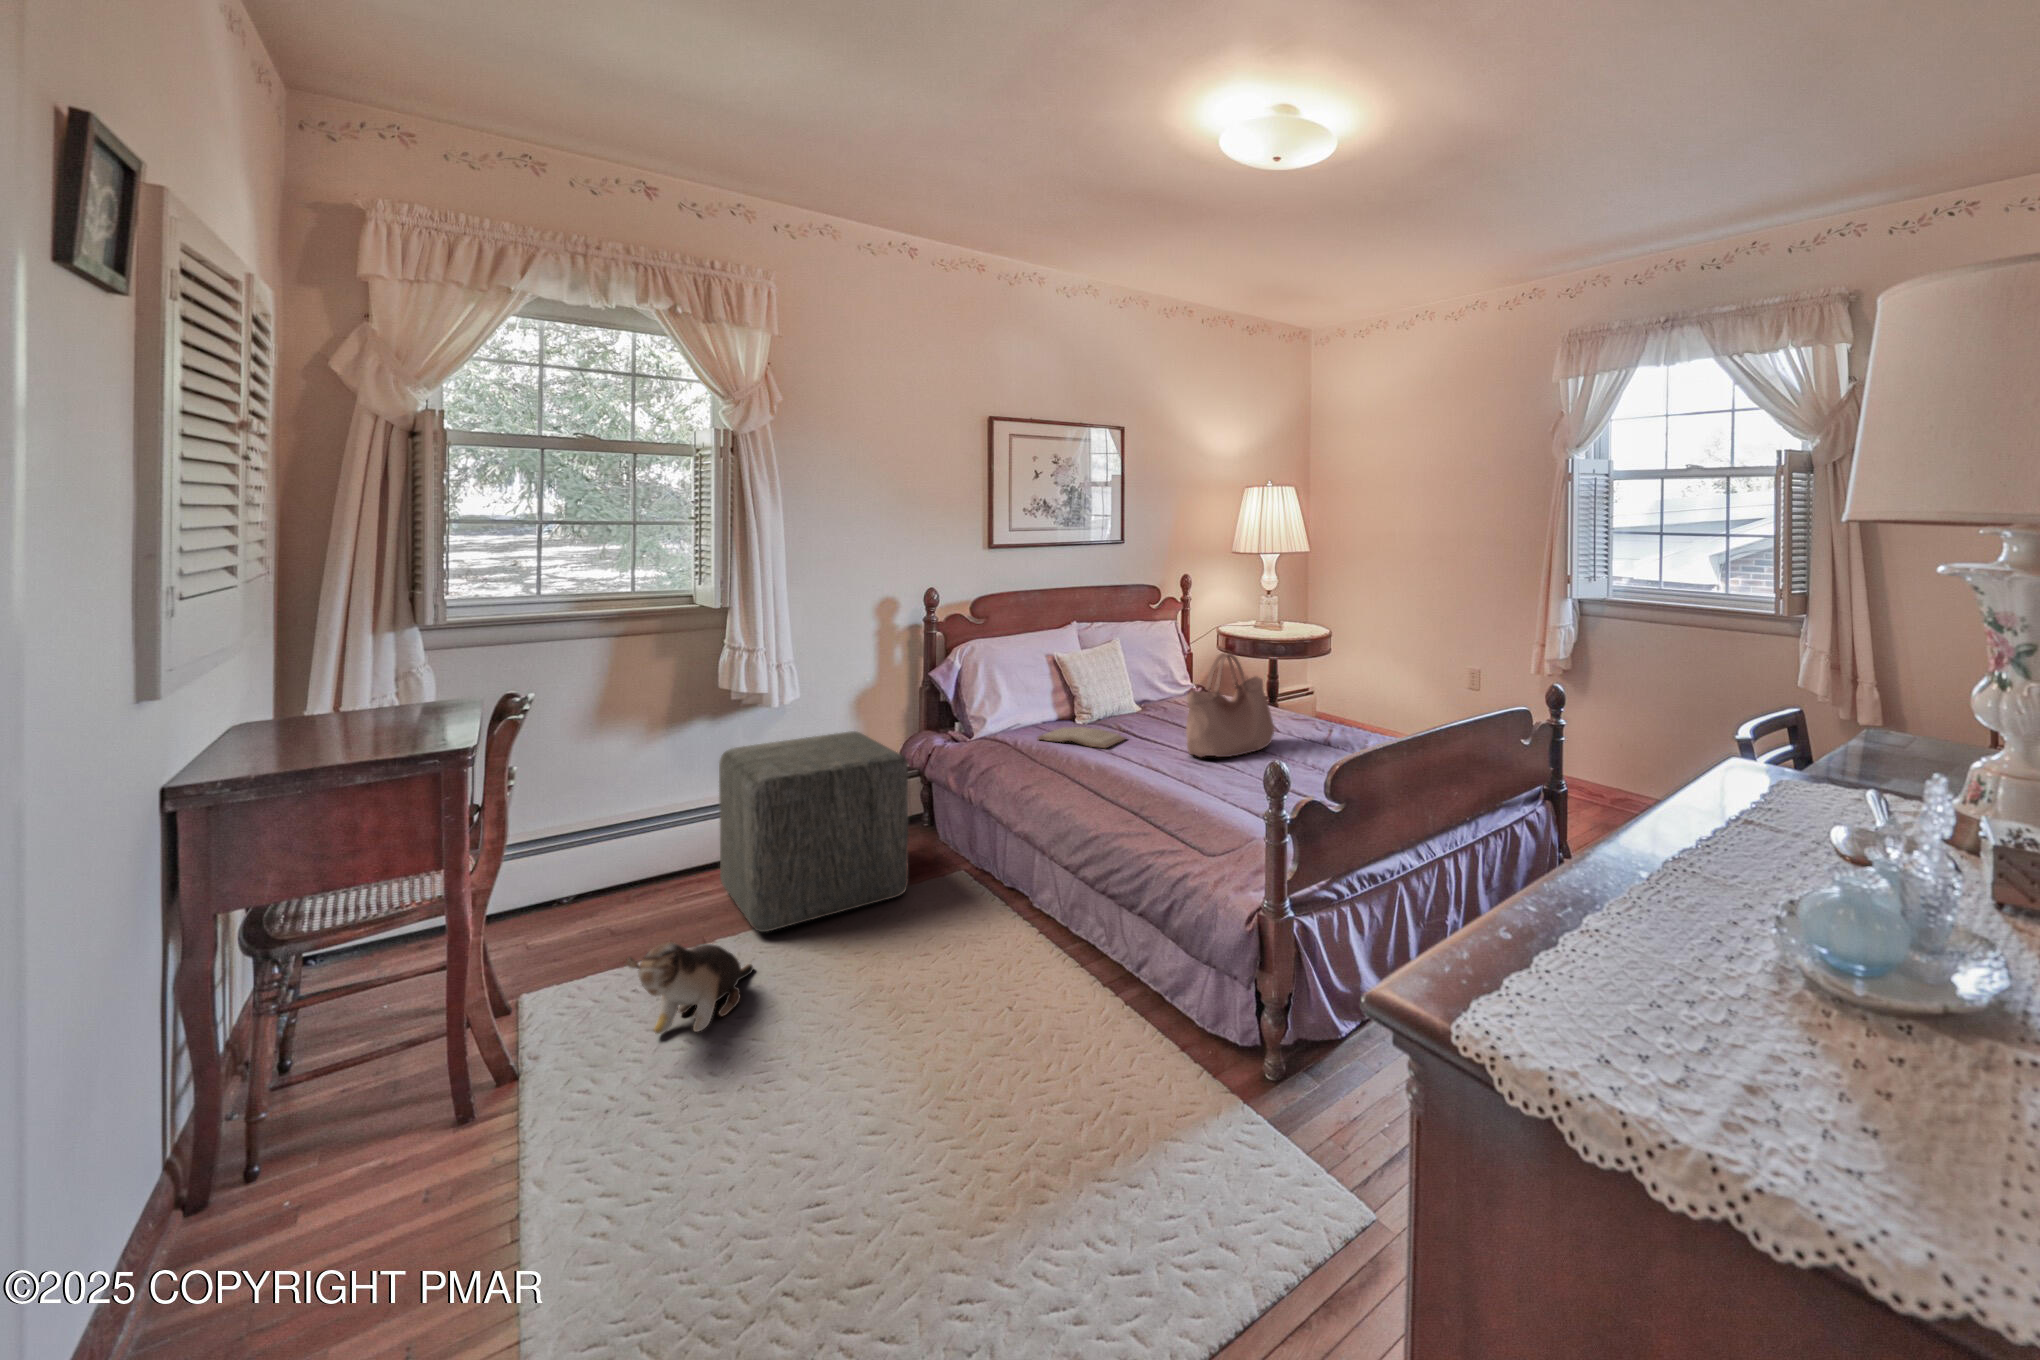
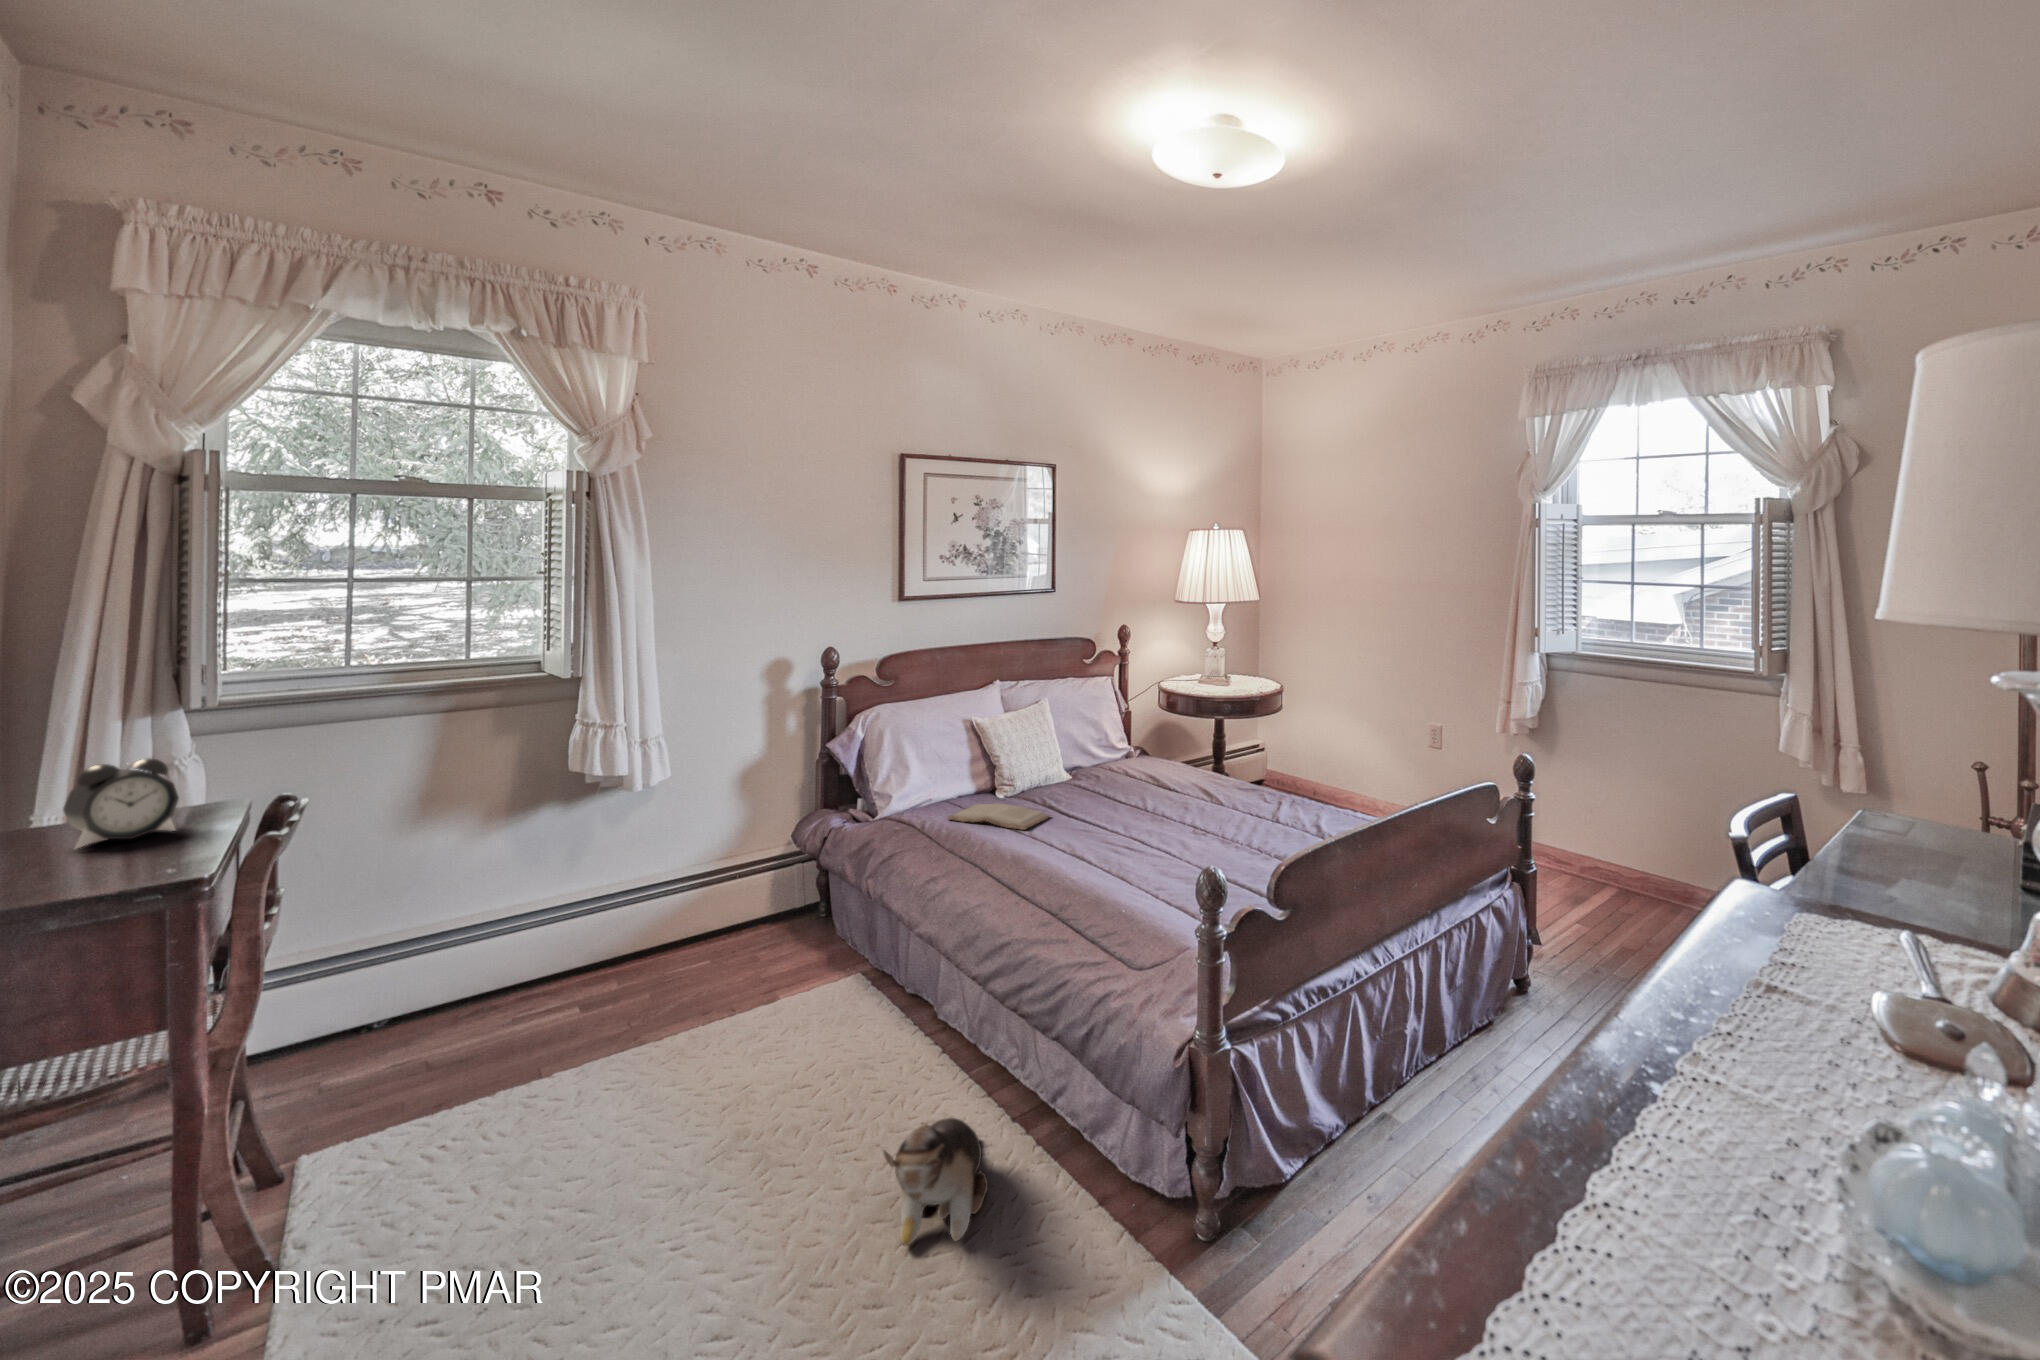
handbag: present [1186,653,1274,757] -> none [1116,720,1216,840]
alarm clock: none [350,661,434,732] -> present [63,758,179,849]
ottoman: present [719,731,908,932] -> none [566,814,793,1064]
plush toy: present [626,942,753,1034] -> present [883,1118,988,1246]

